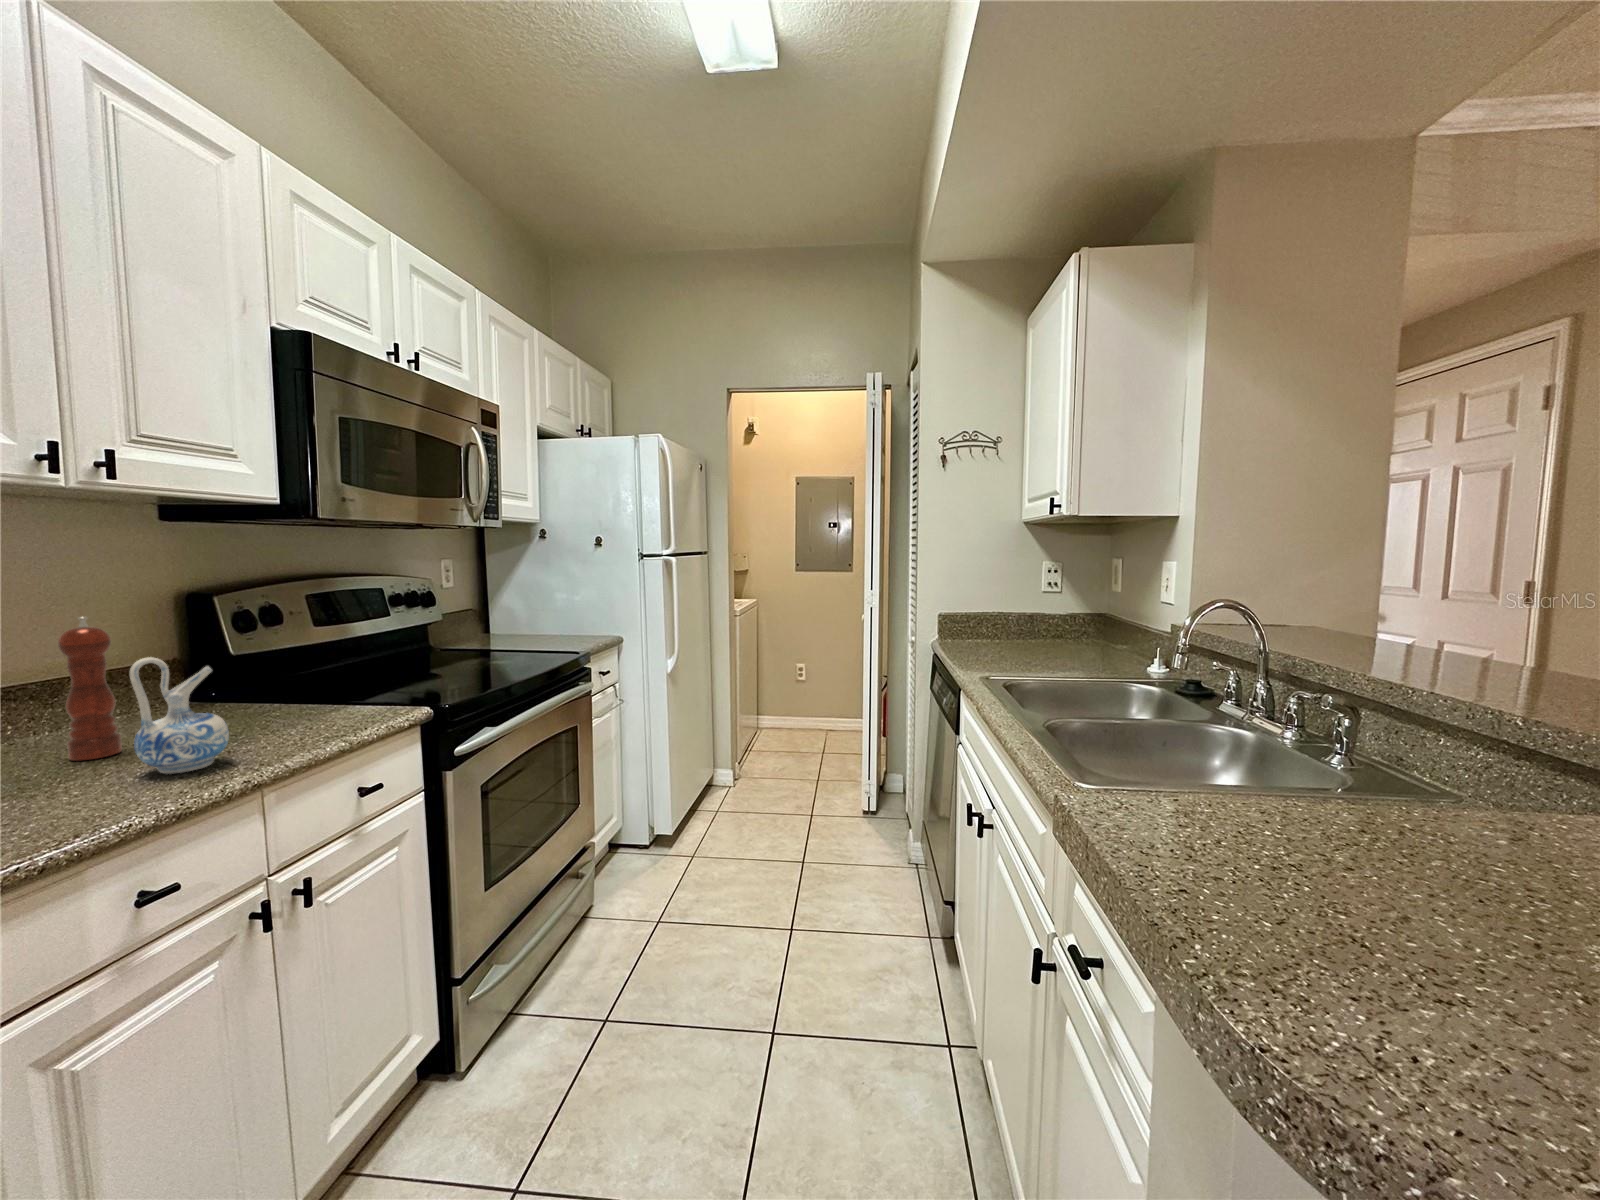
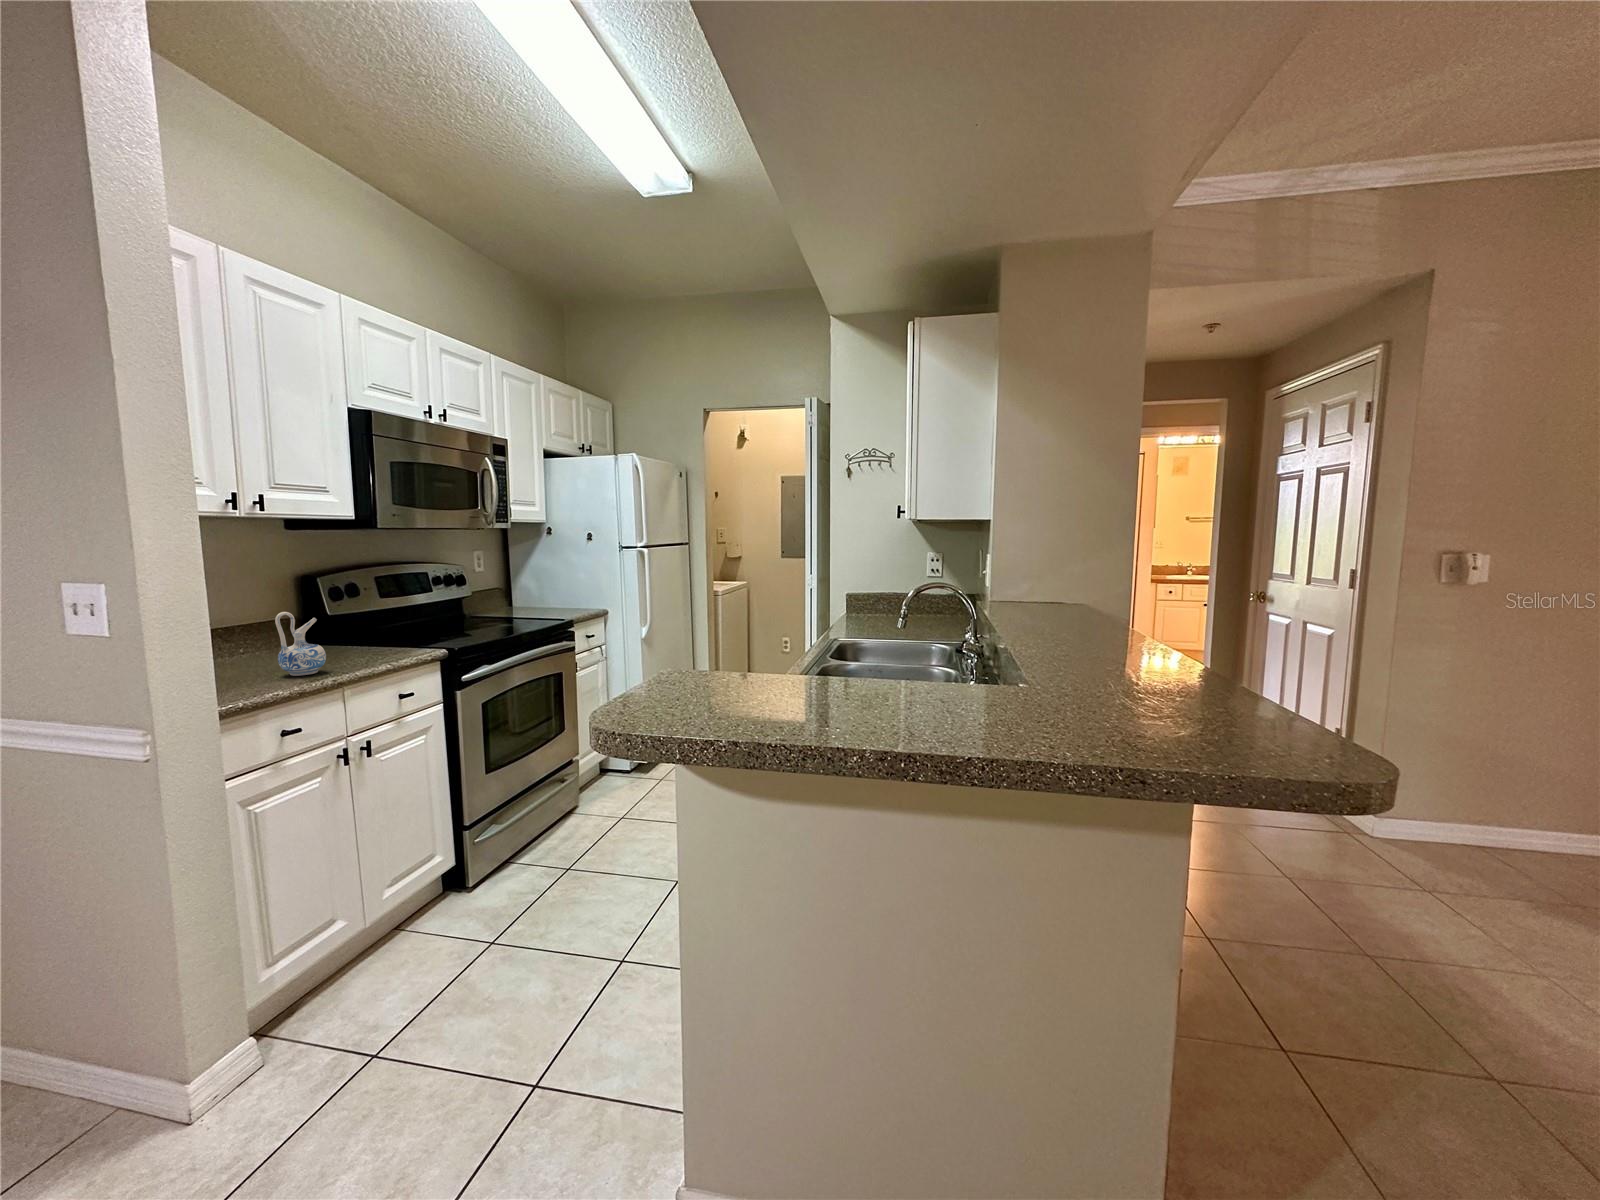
pepper mill: present [58,617,122,761] -> none [237,590,270,670]

